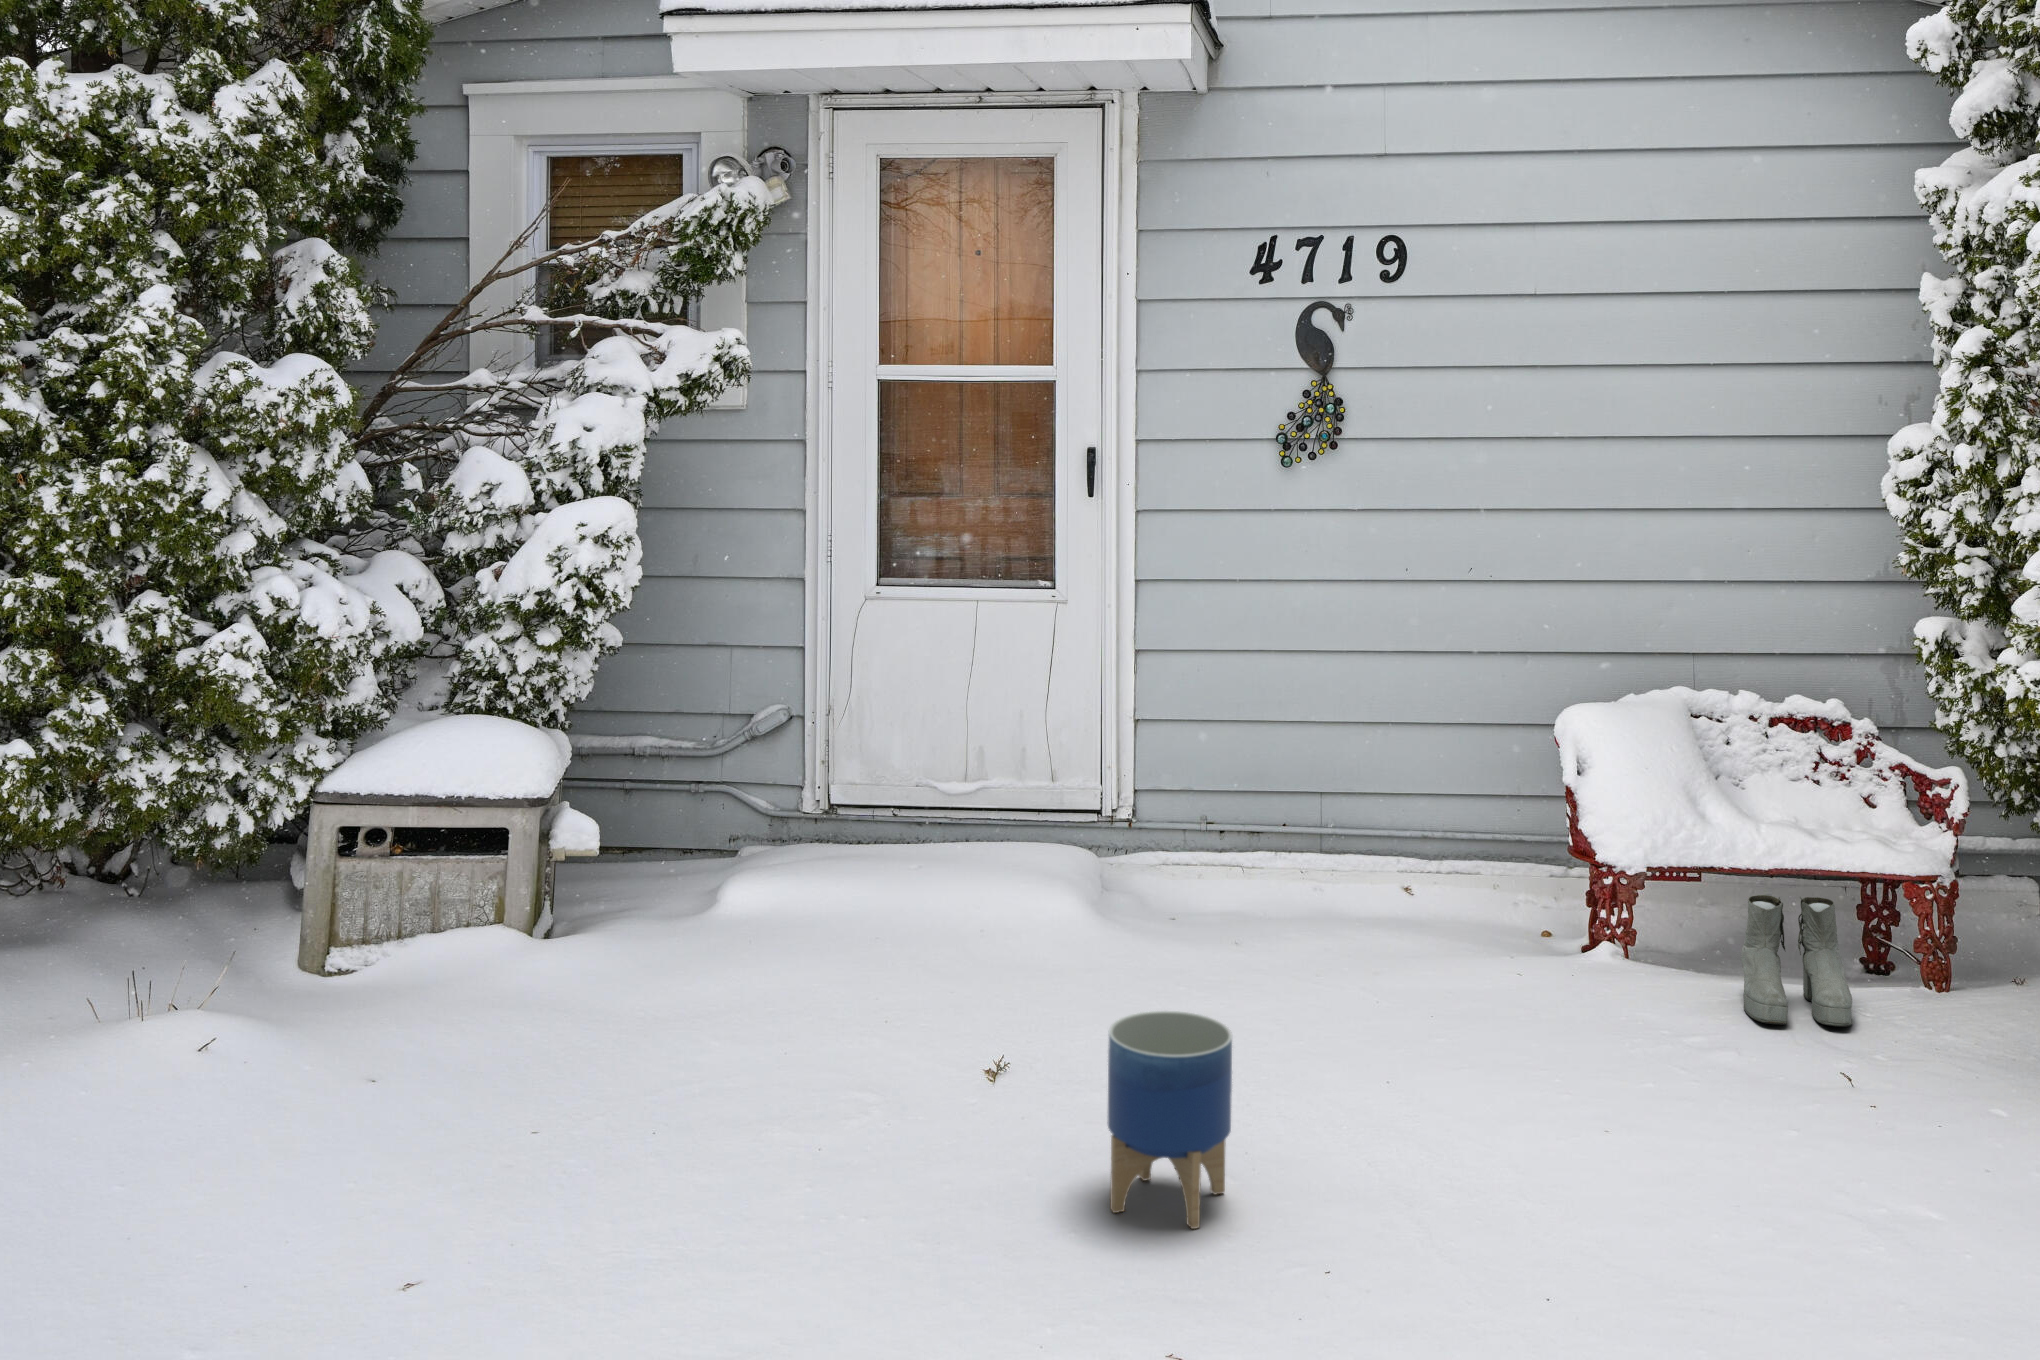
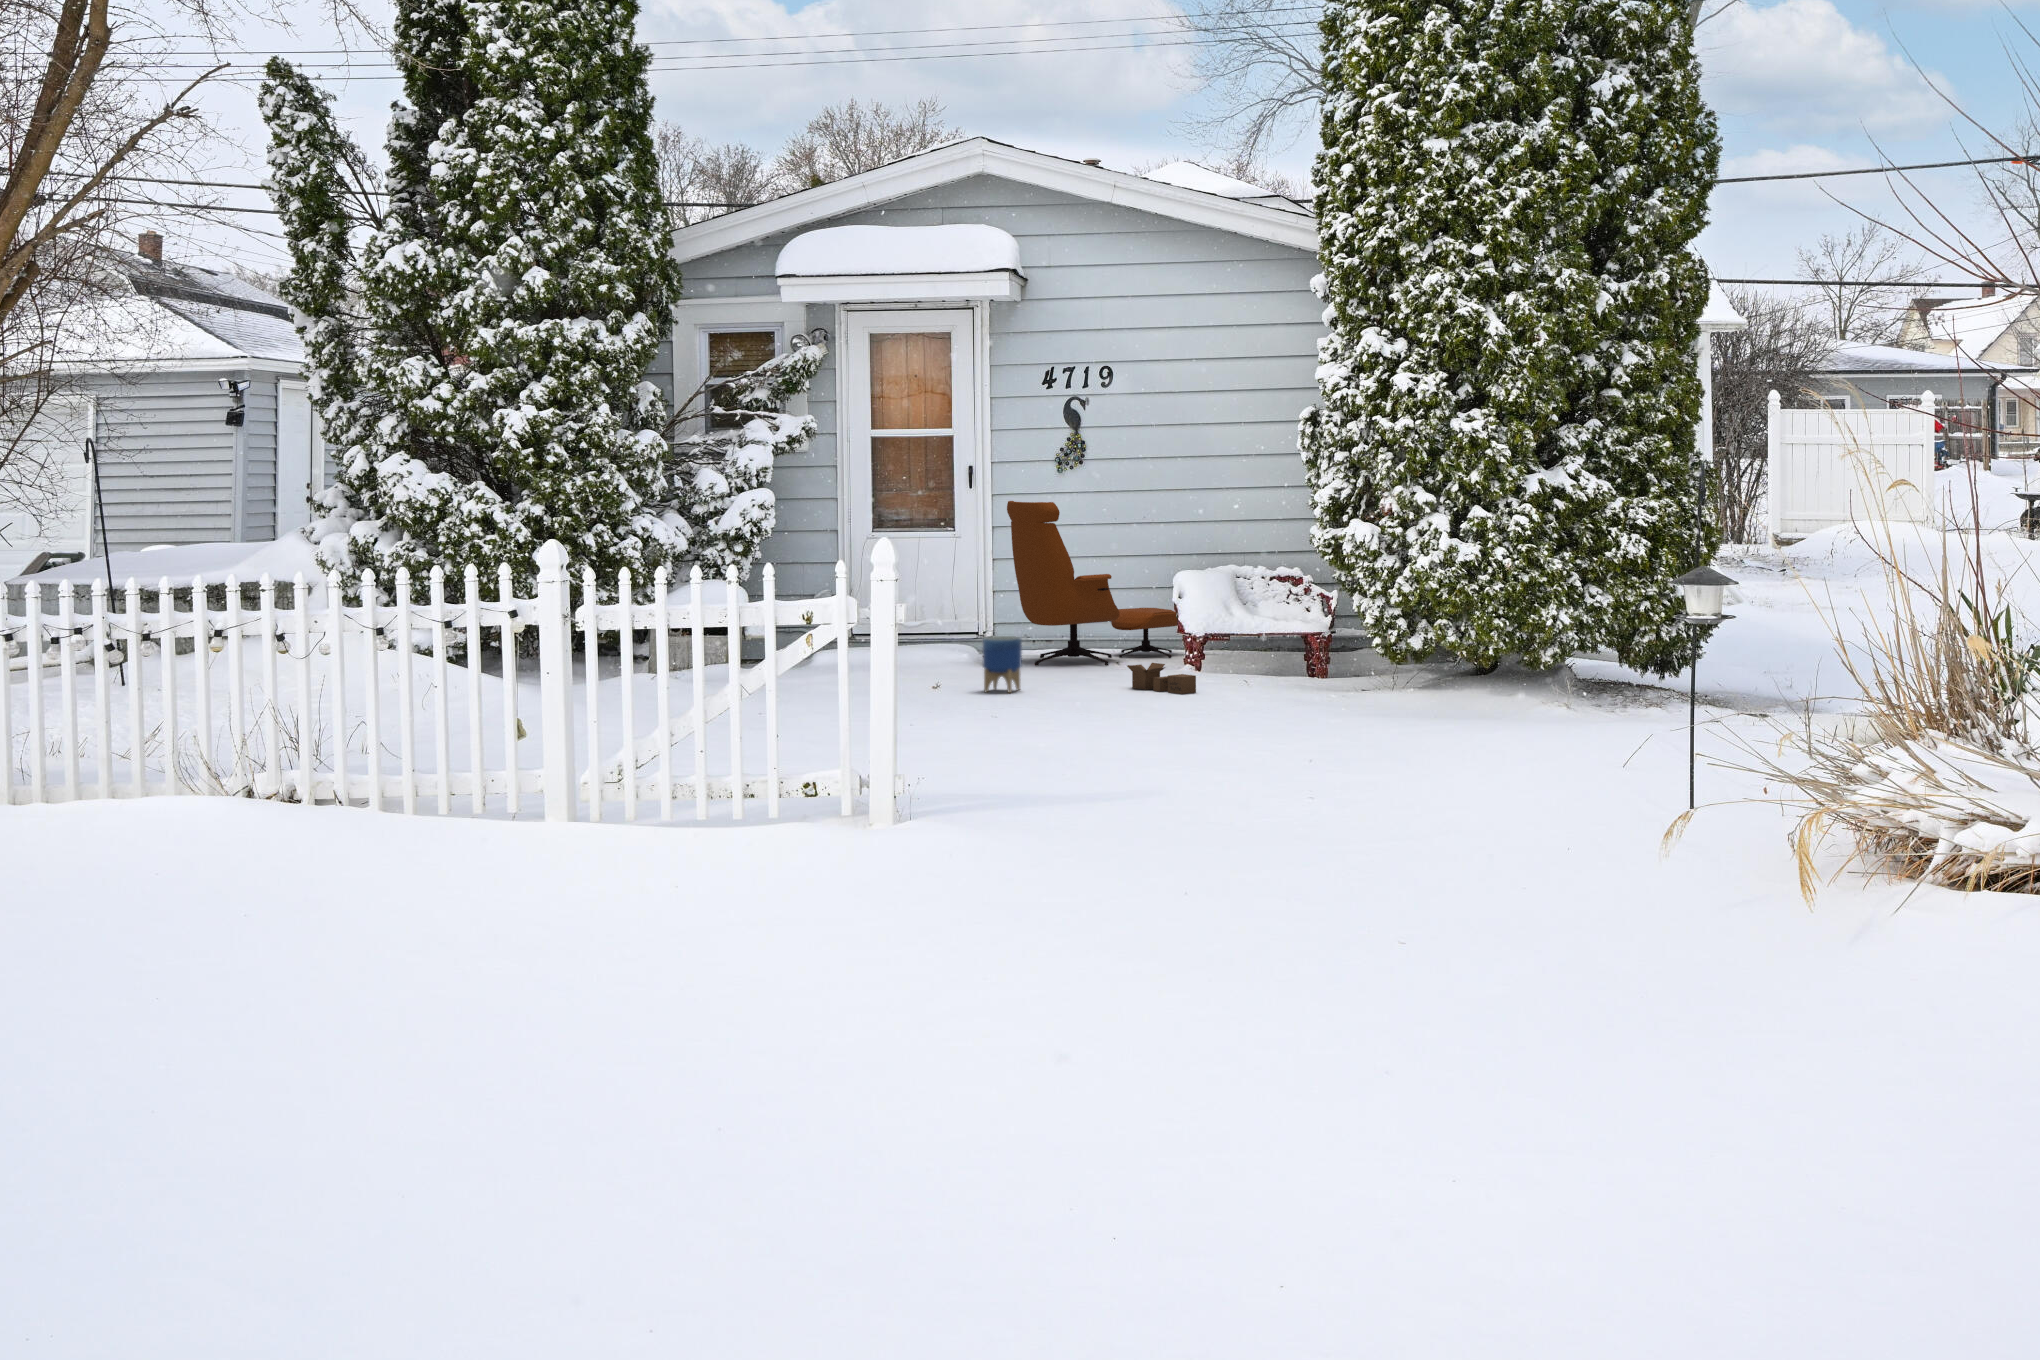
lounge chair: none [1173,541,1564,962] -> present [1007,501,1177,665]
boots: present [1741,895,1852,1027] -> none [1225,628,1264,670]
cardboard box: none [1555,1098,1820,1285] -> present [1127,663,1196,694]

